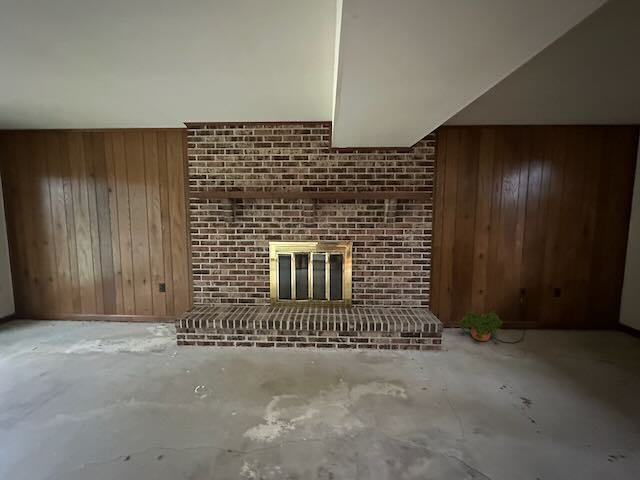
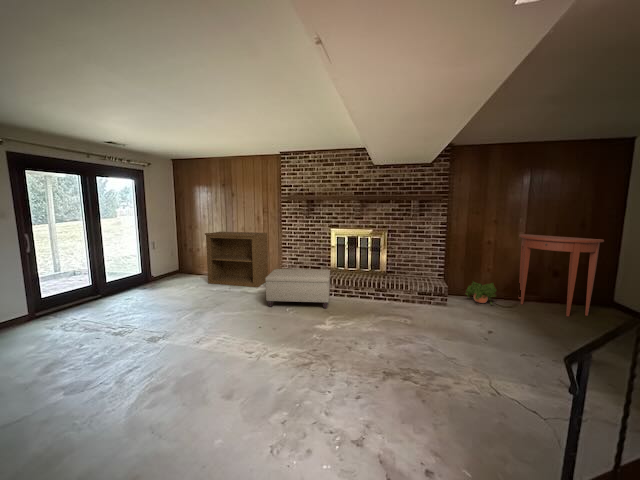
console table: none [520,244,631,355] -> present [519,234,604,317]
bookshelf: none [50,249,173,340] -> present [205,232,268,287]
ottoman: none [149,309,270,387] -> present [265,269,330,309]

